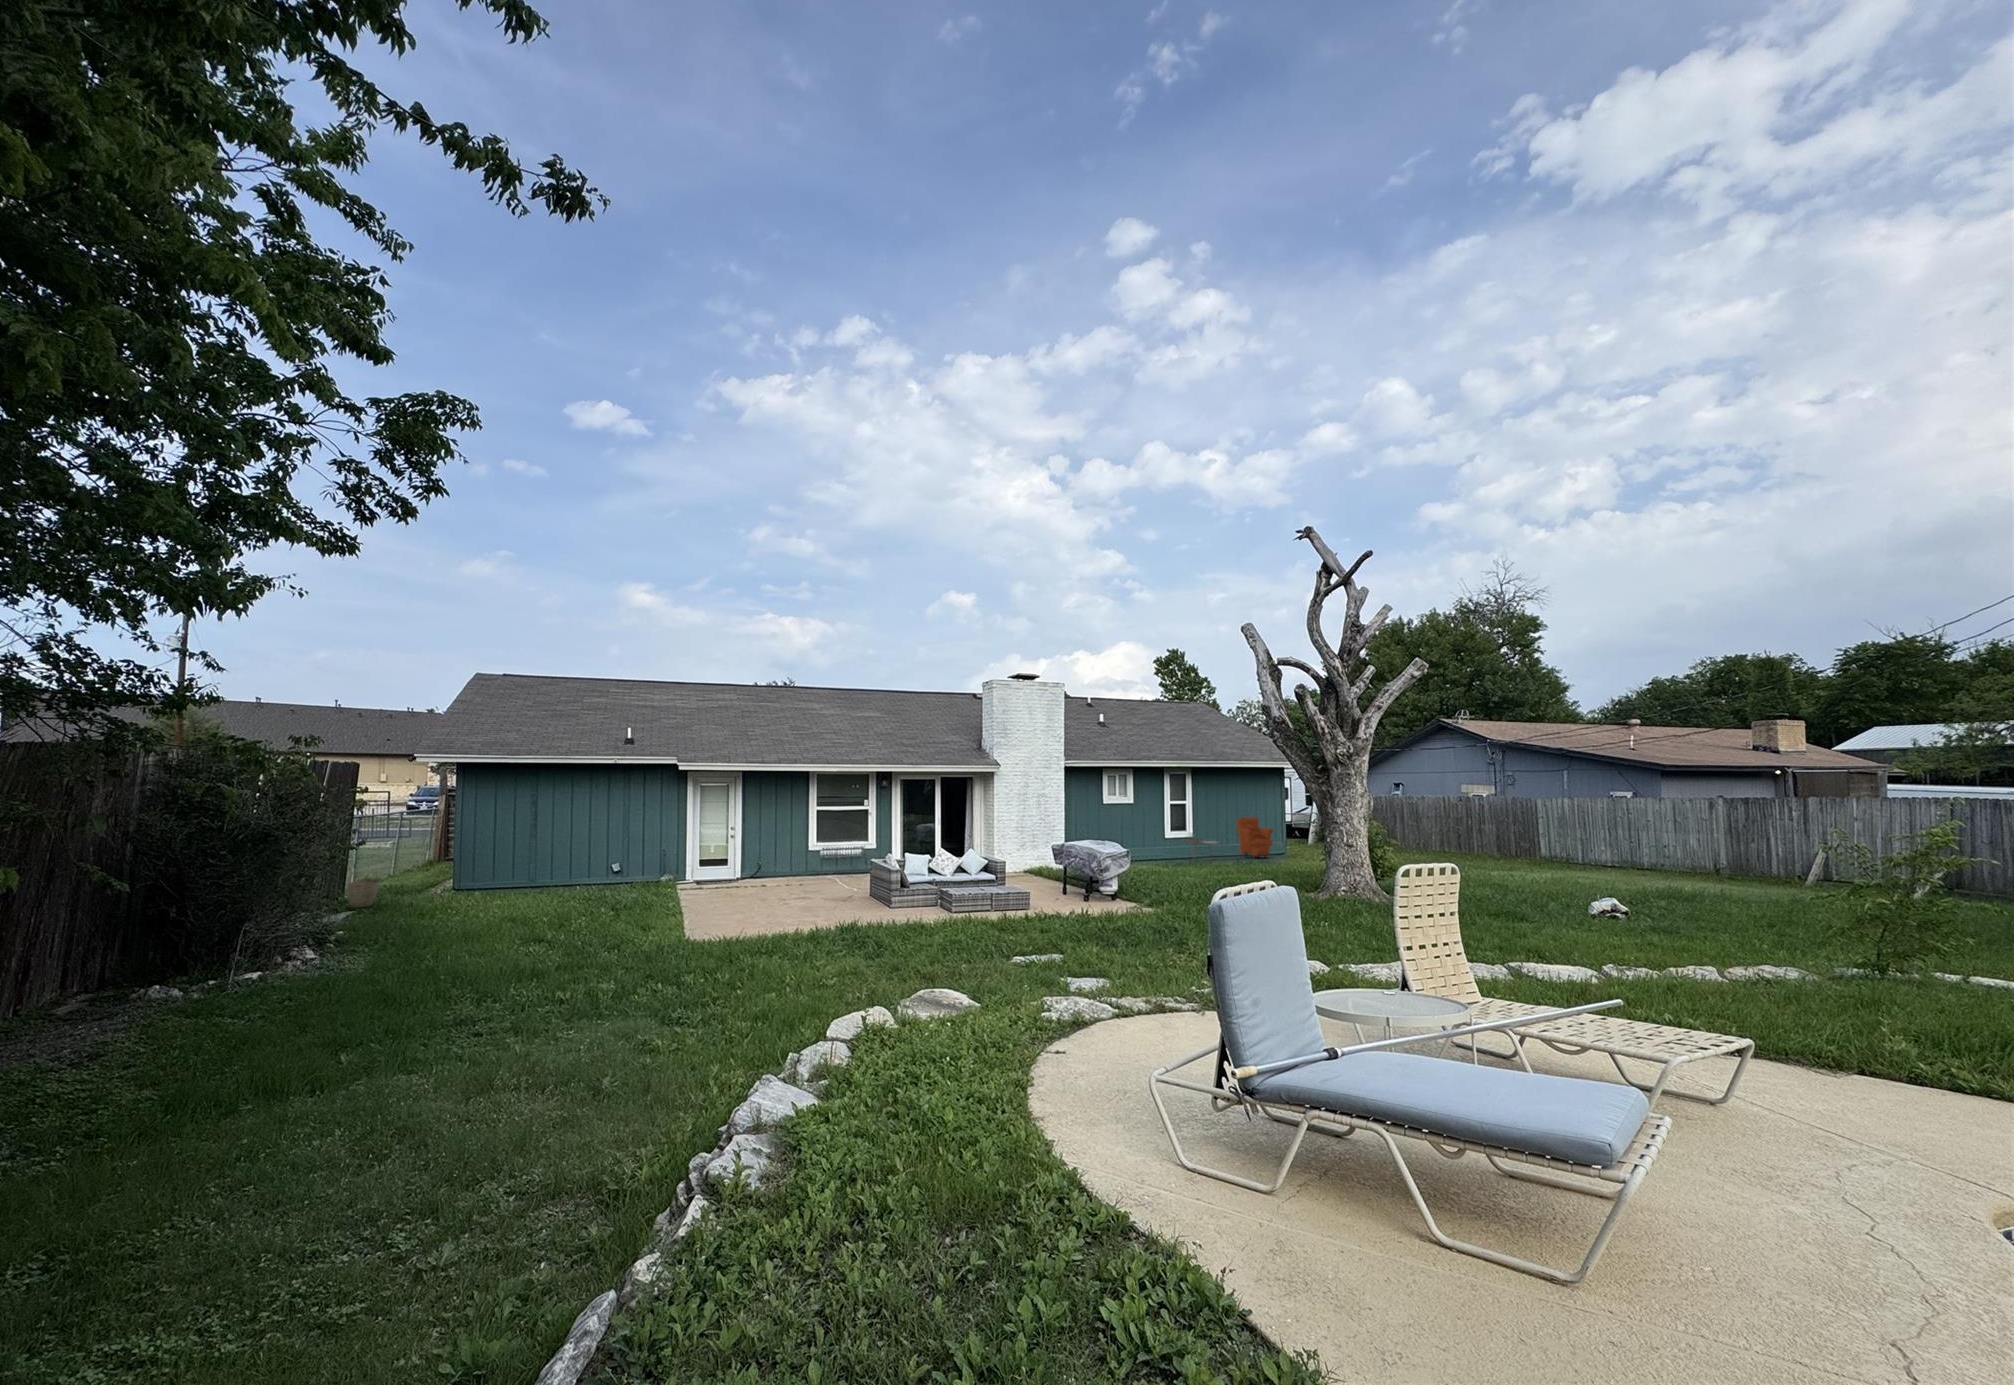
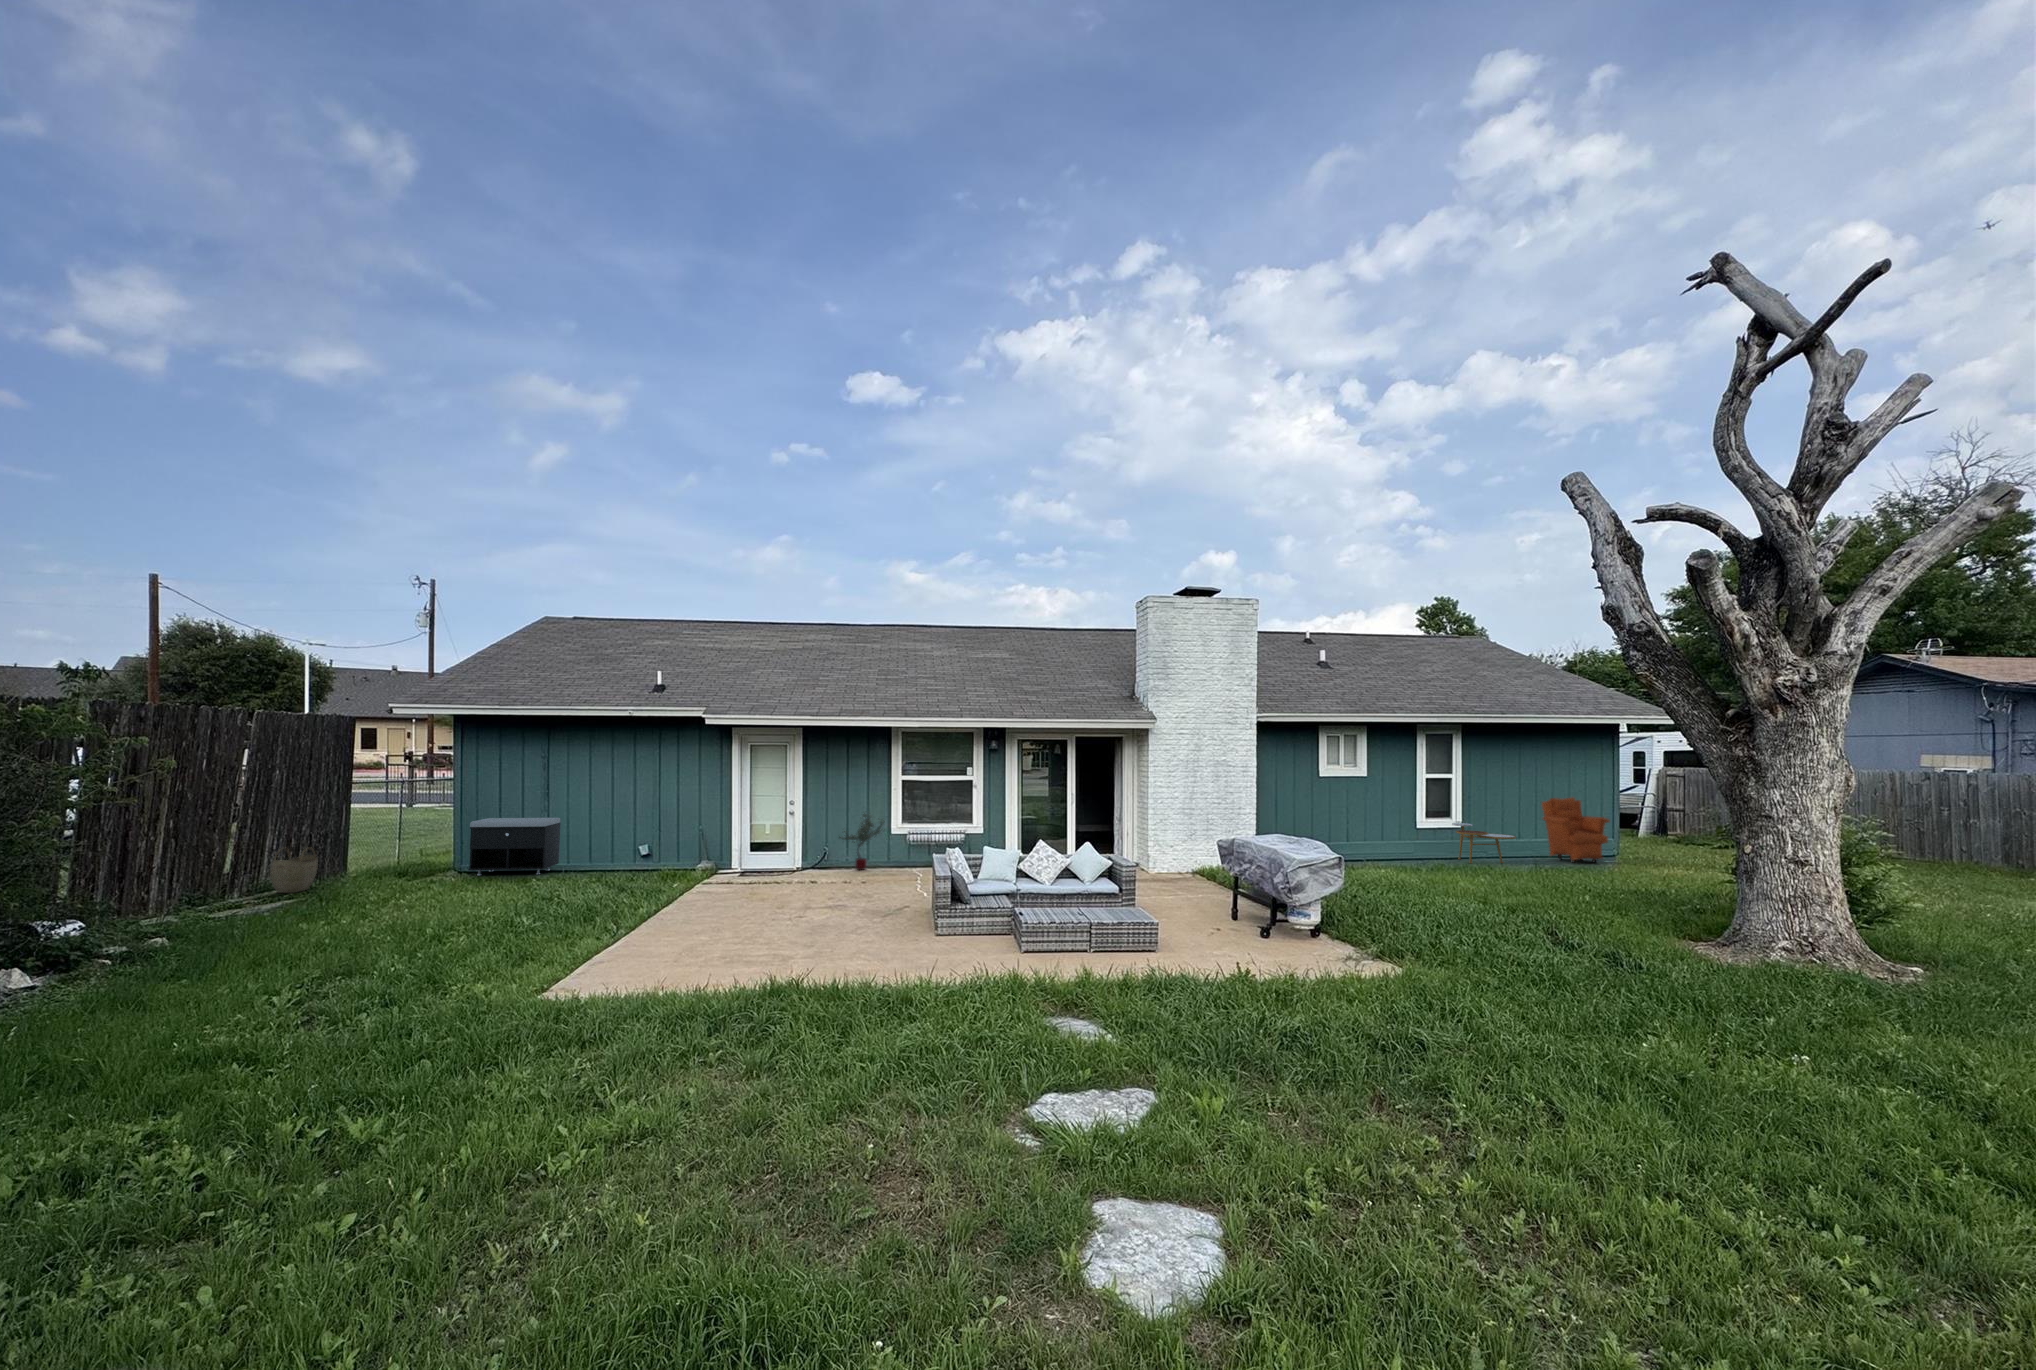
potted tree: none [774,834,810,878] -> present [839,814,885,870]
storage bench: none [485,845,551,892] -> present [468,818,560,875]

